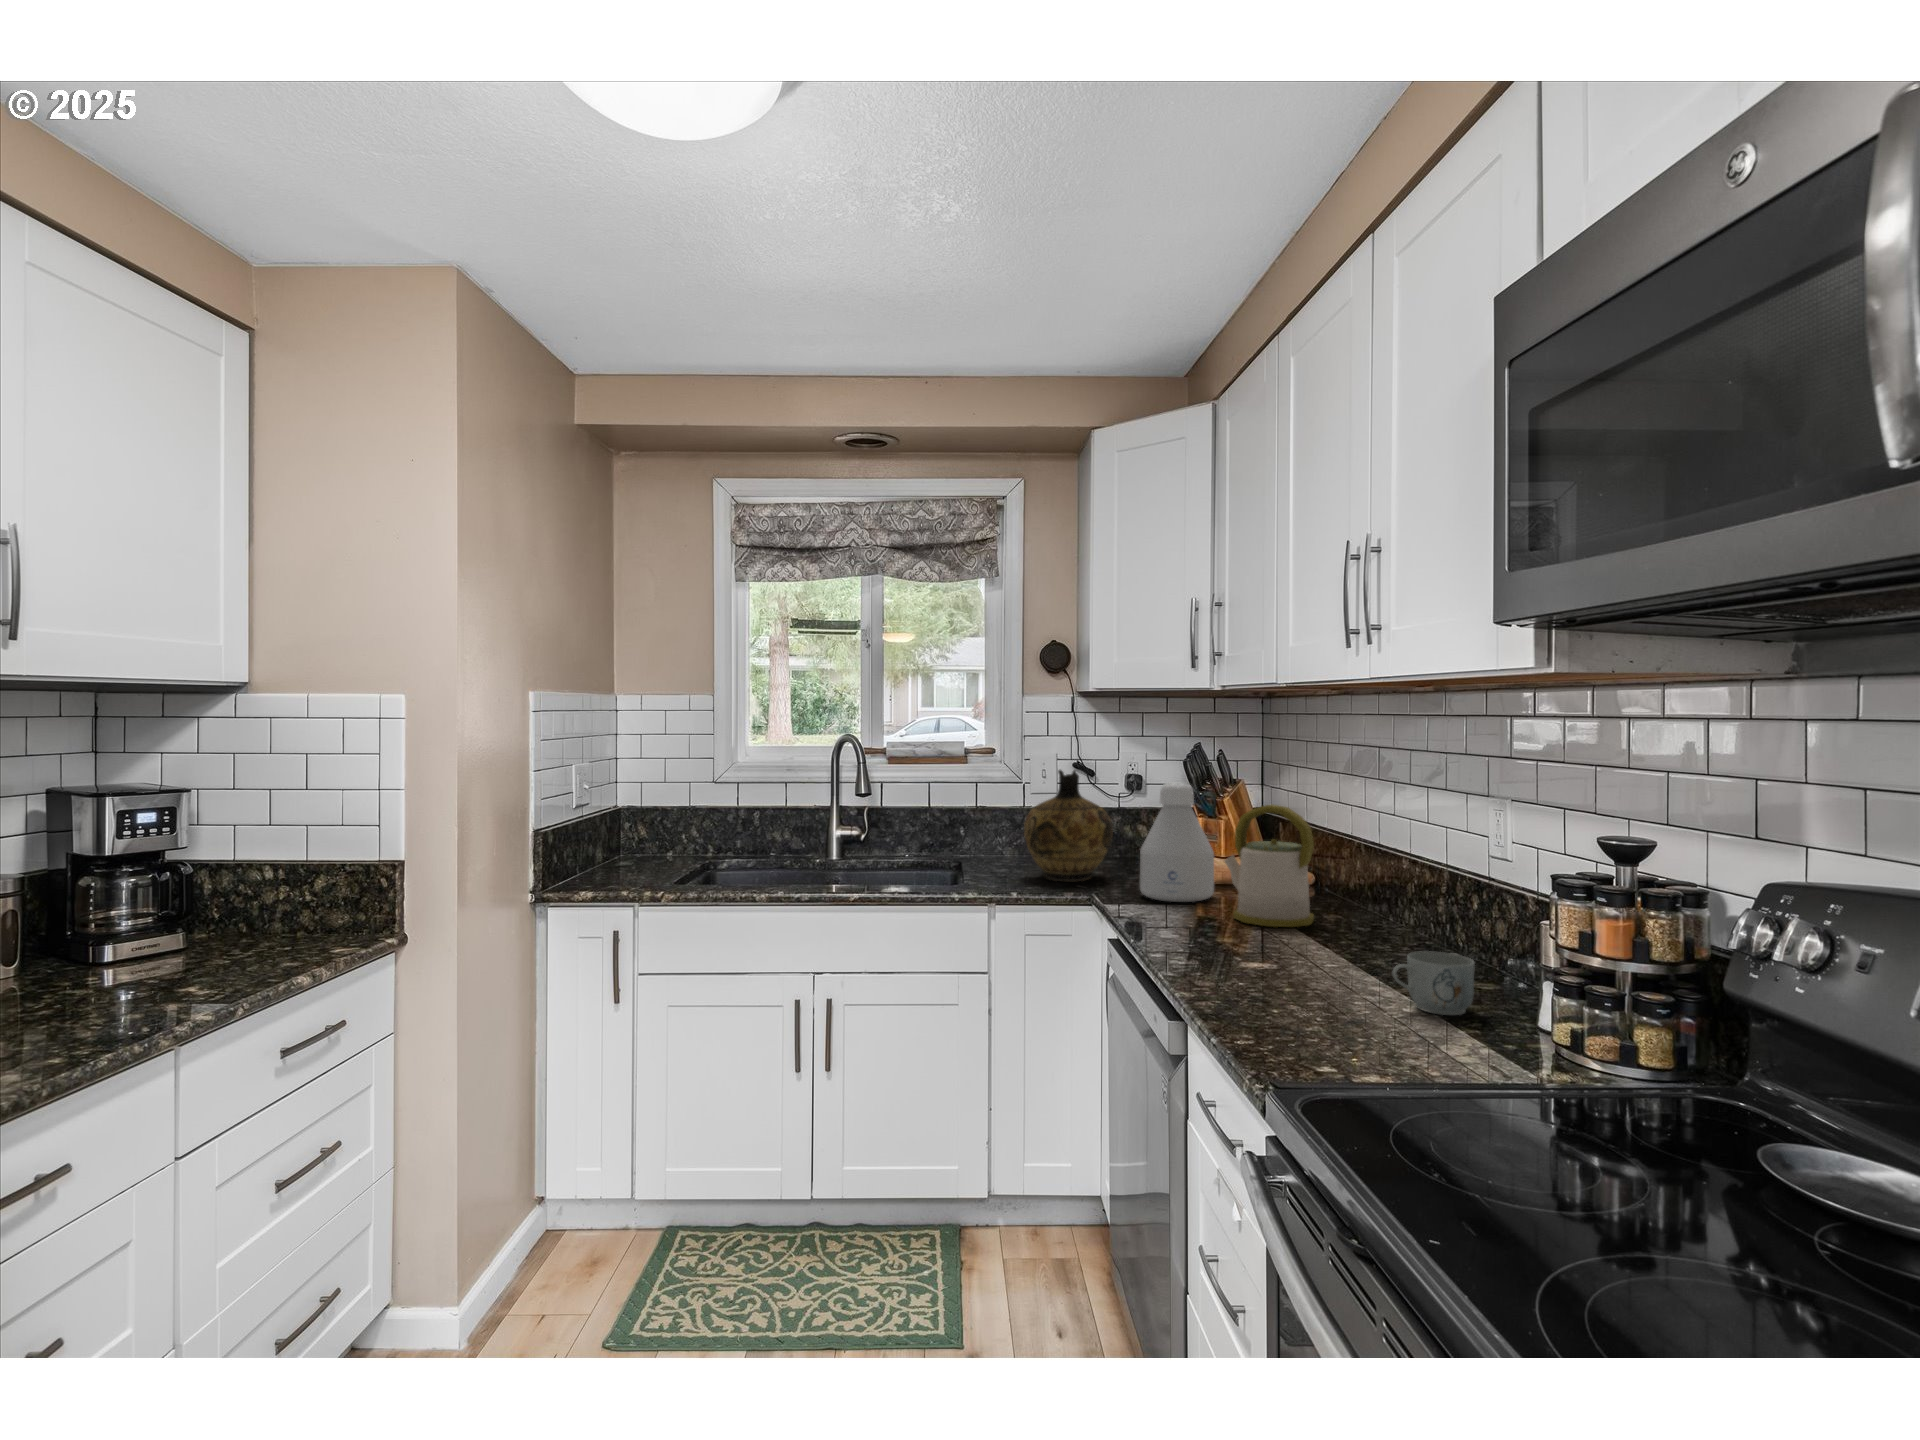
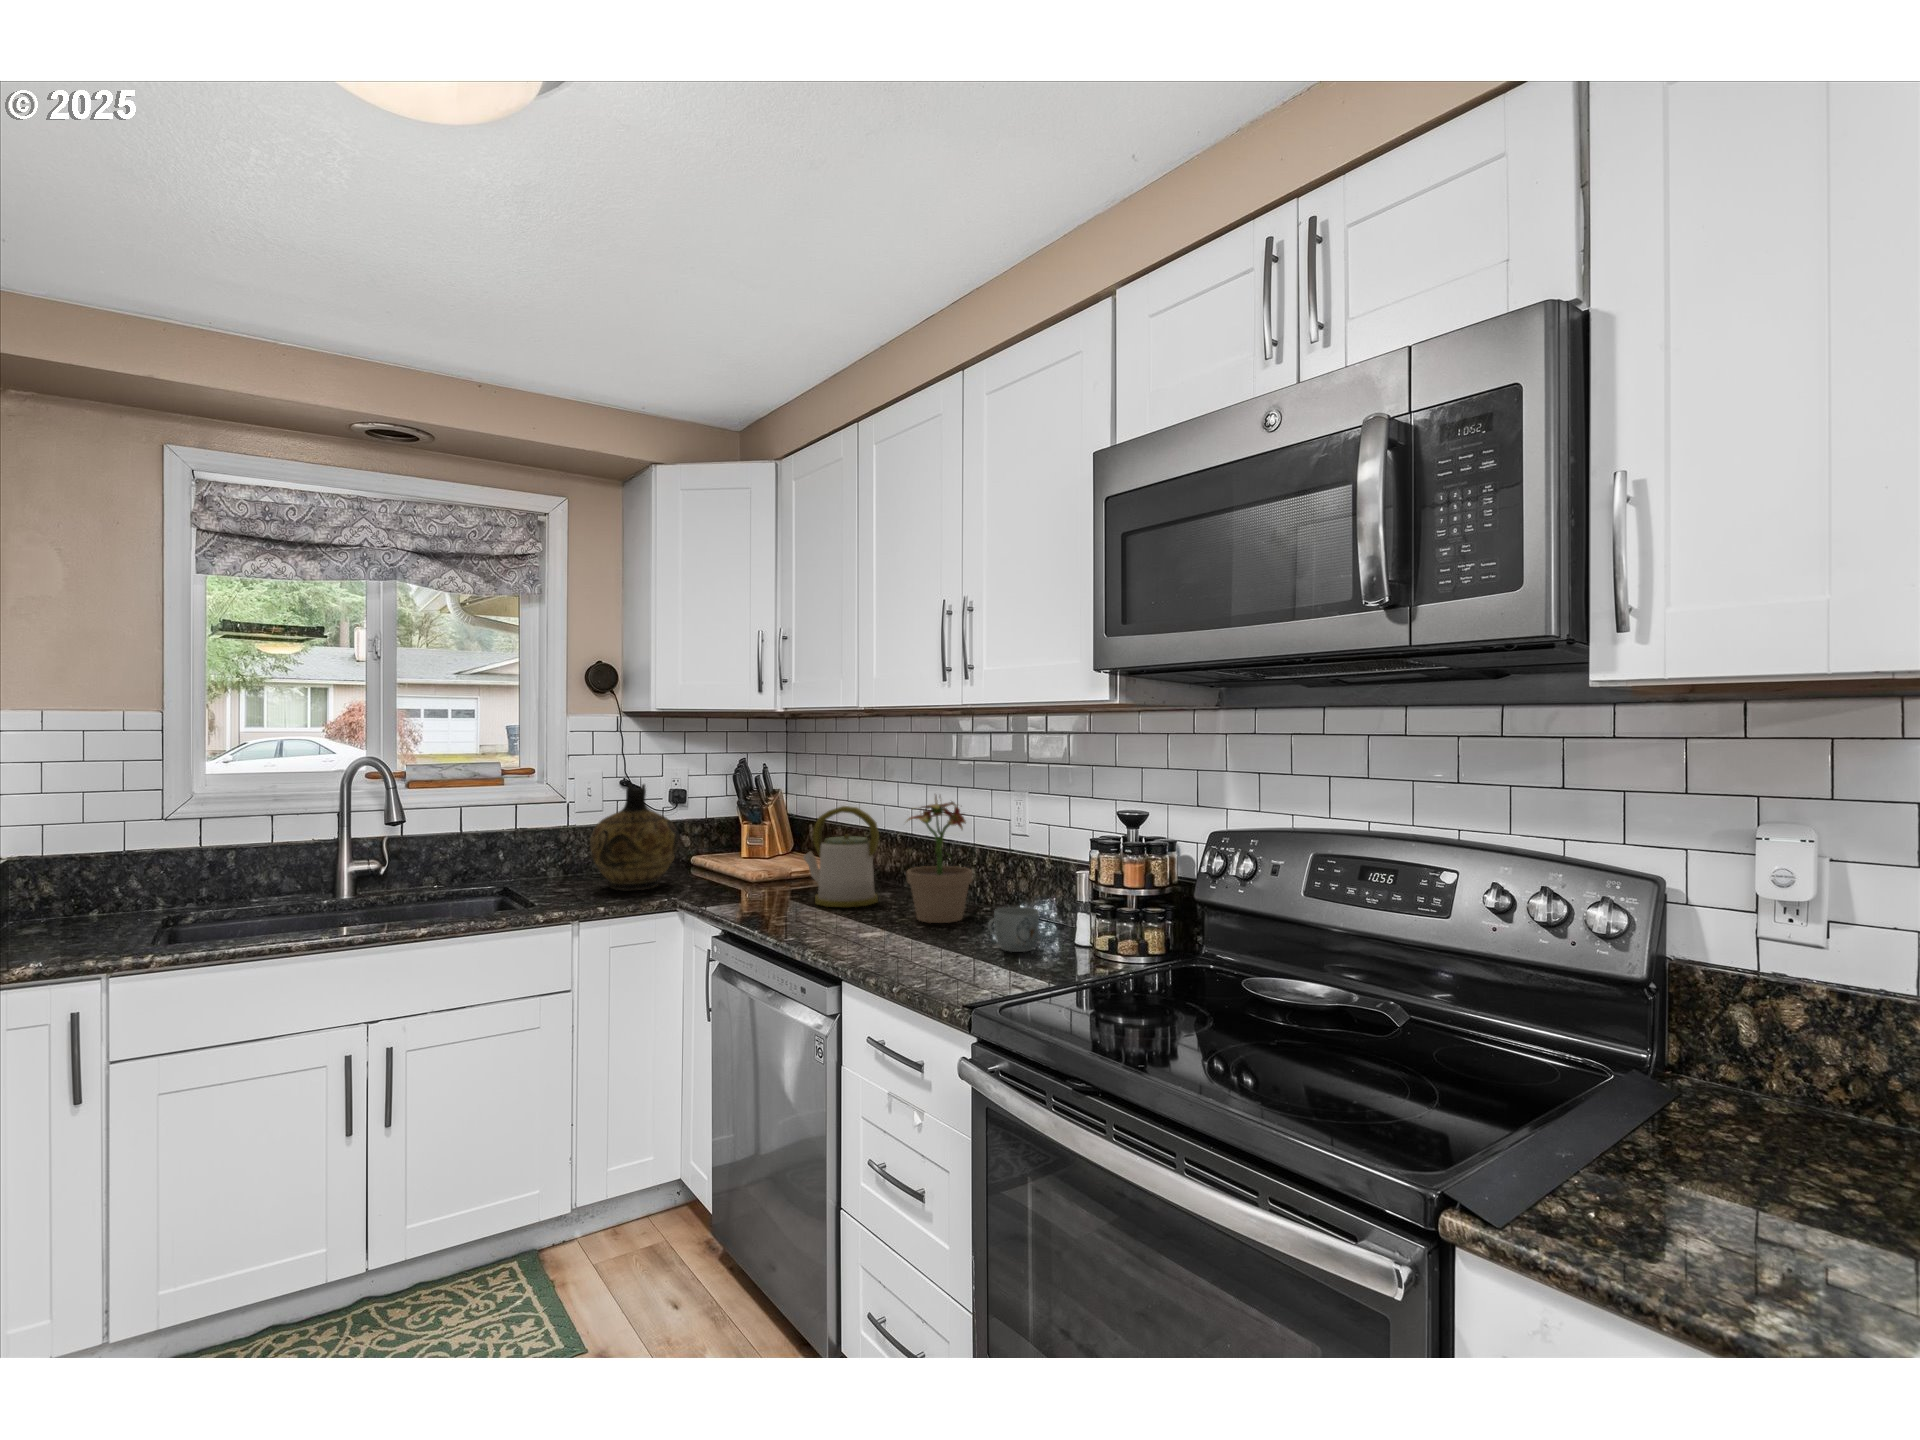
bottle: present [1140,782,1214,902] -> none [718,791,784,897]
potted plant: none [1318,794,1417,962] -> present [907,796,973,923]

